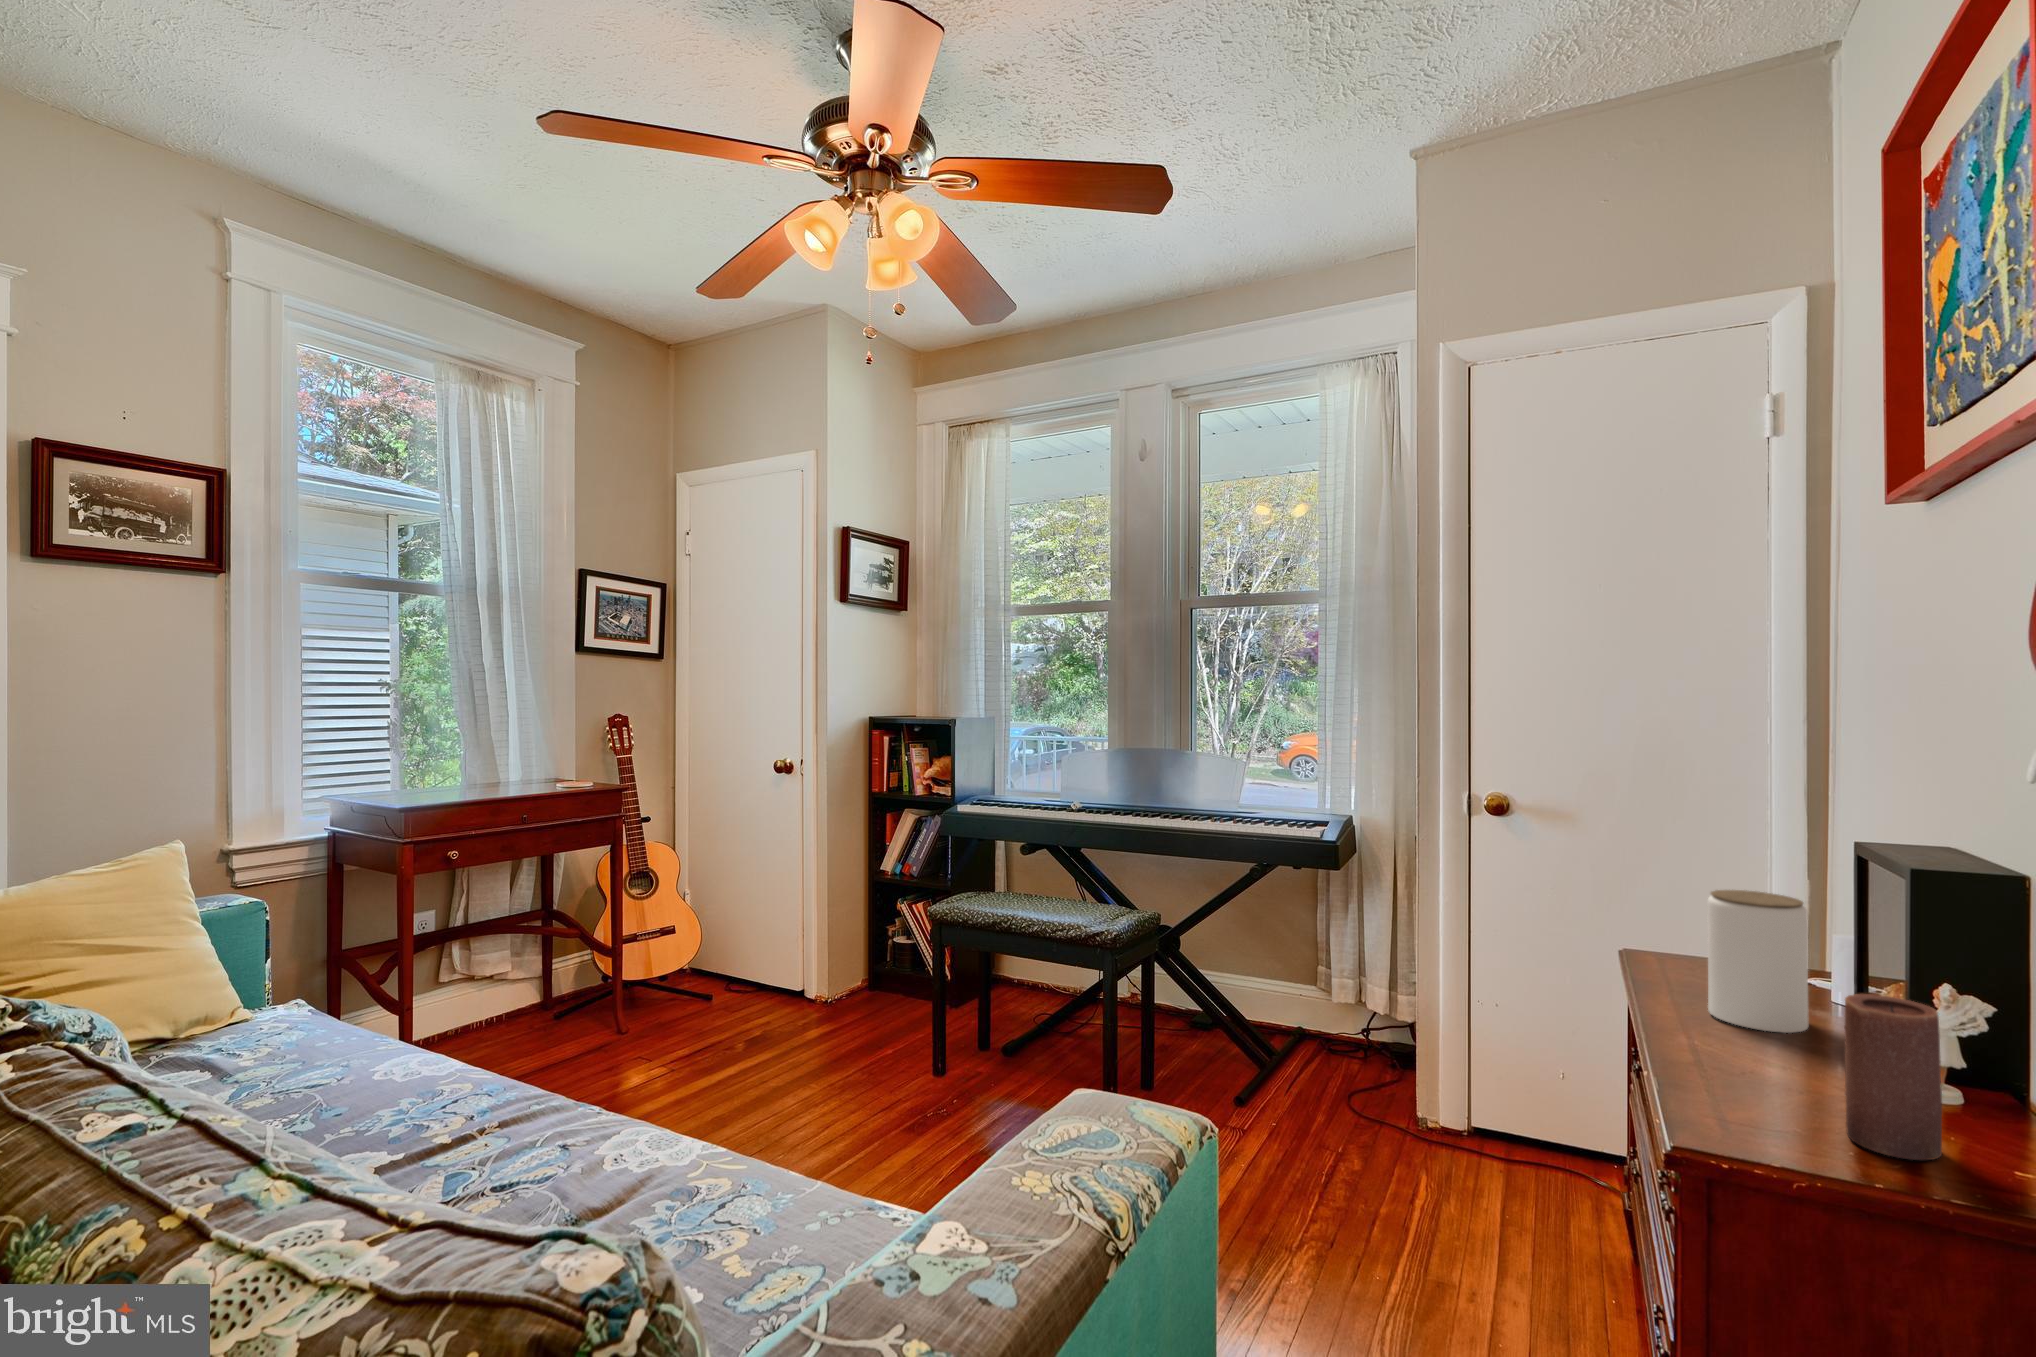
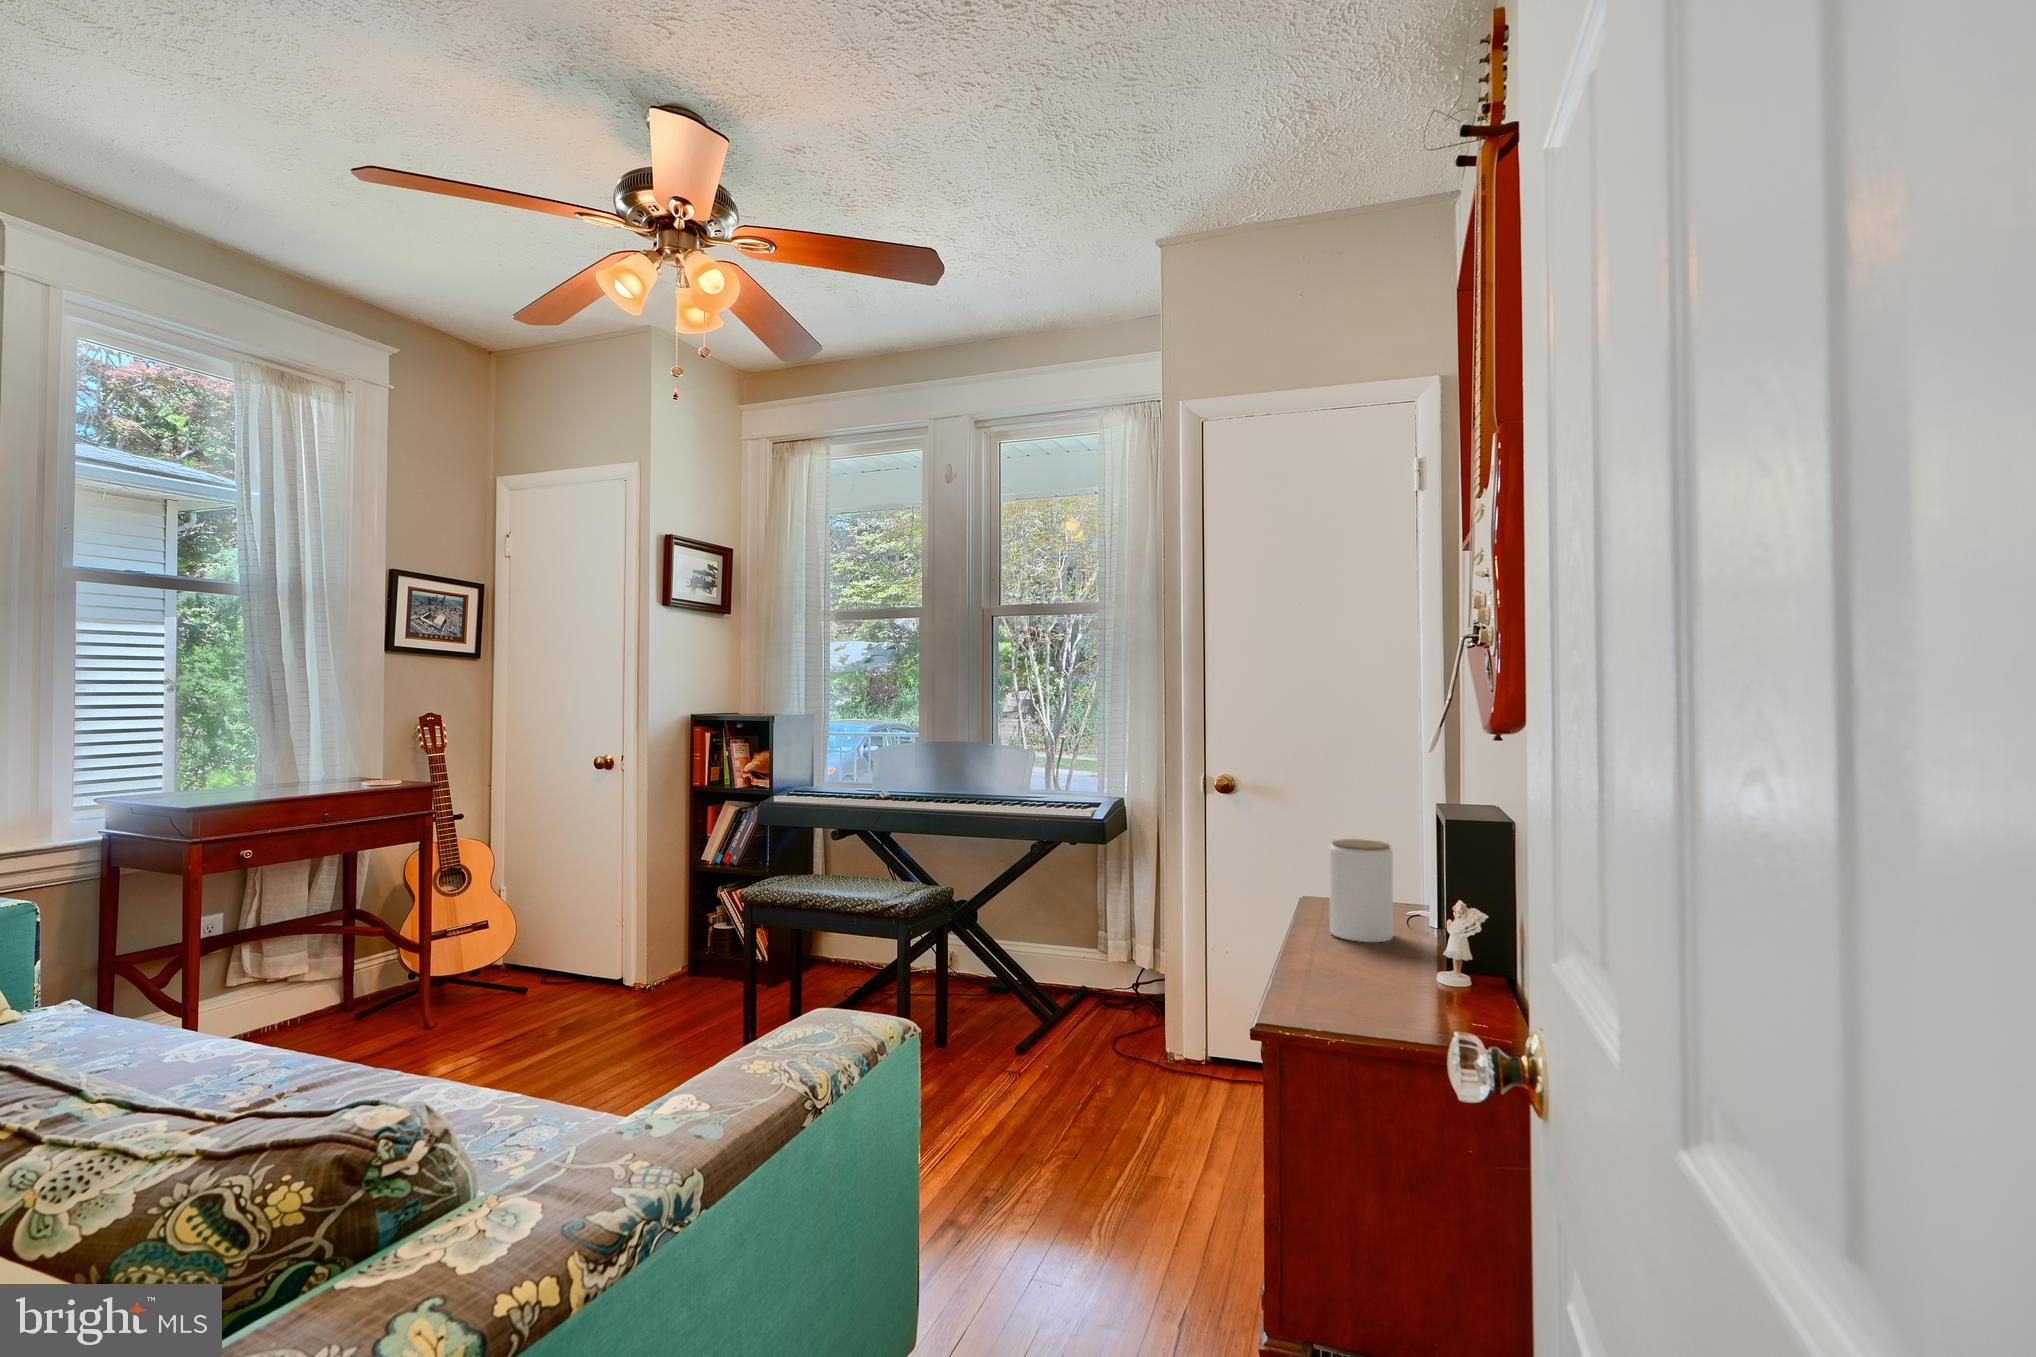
candle: present [1844,994,1942,1160] -> none [1376,901,1431,1012]

